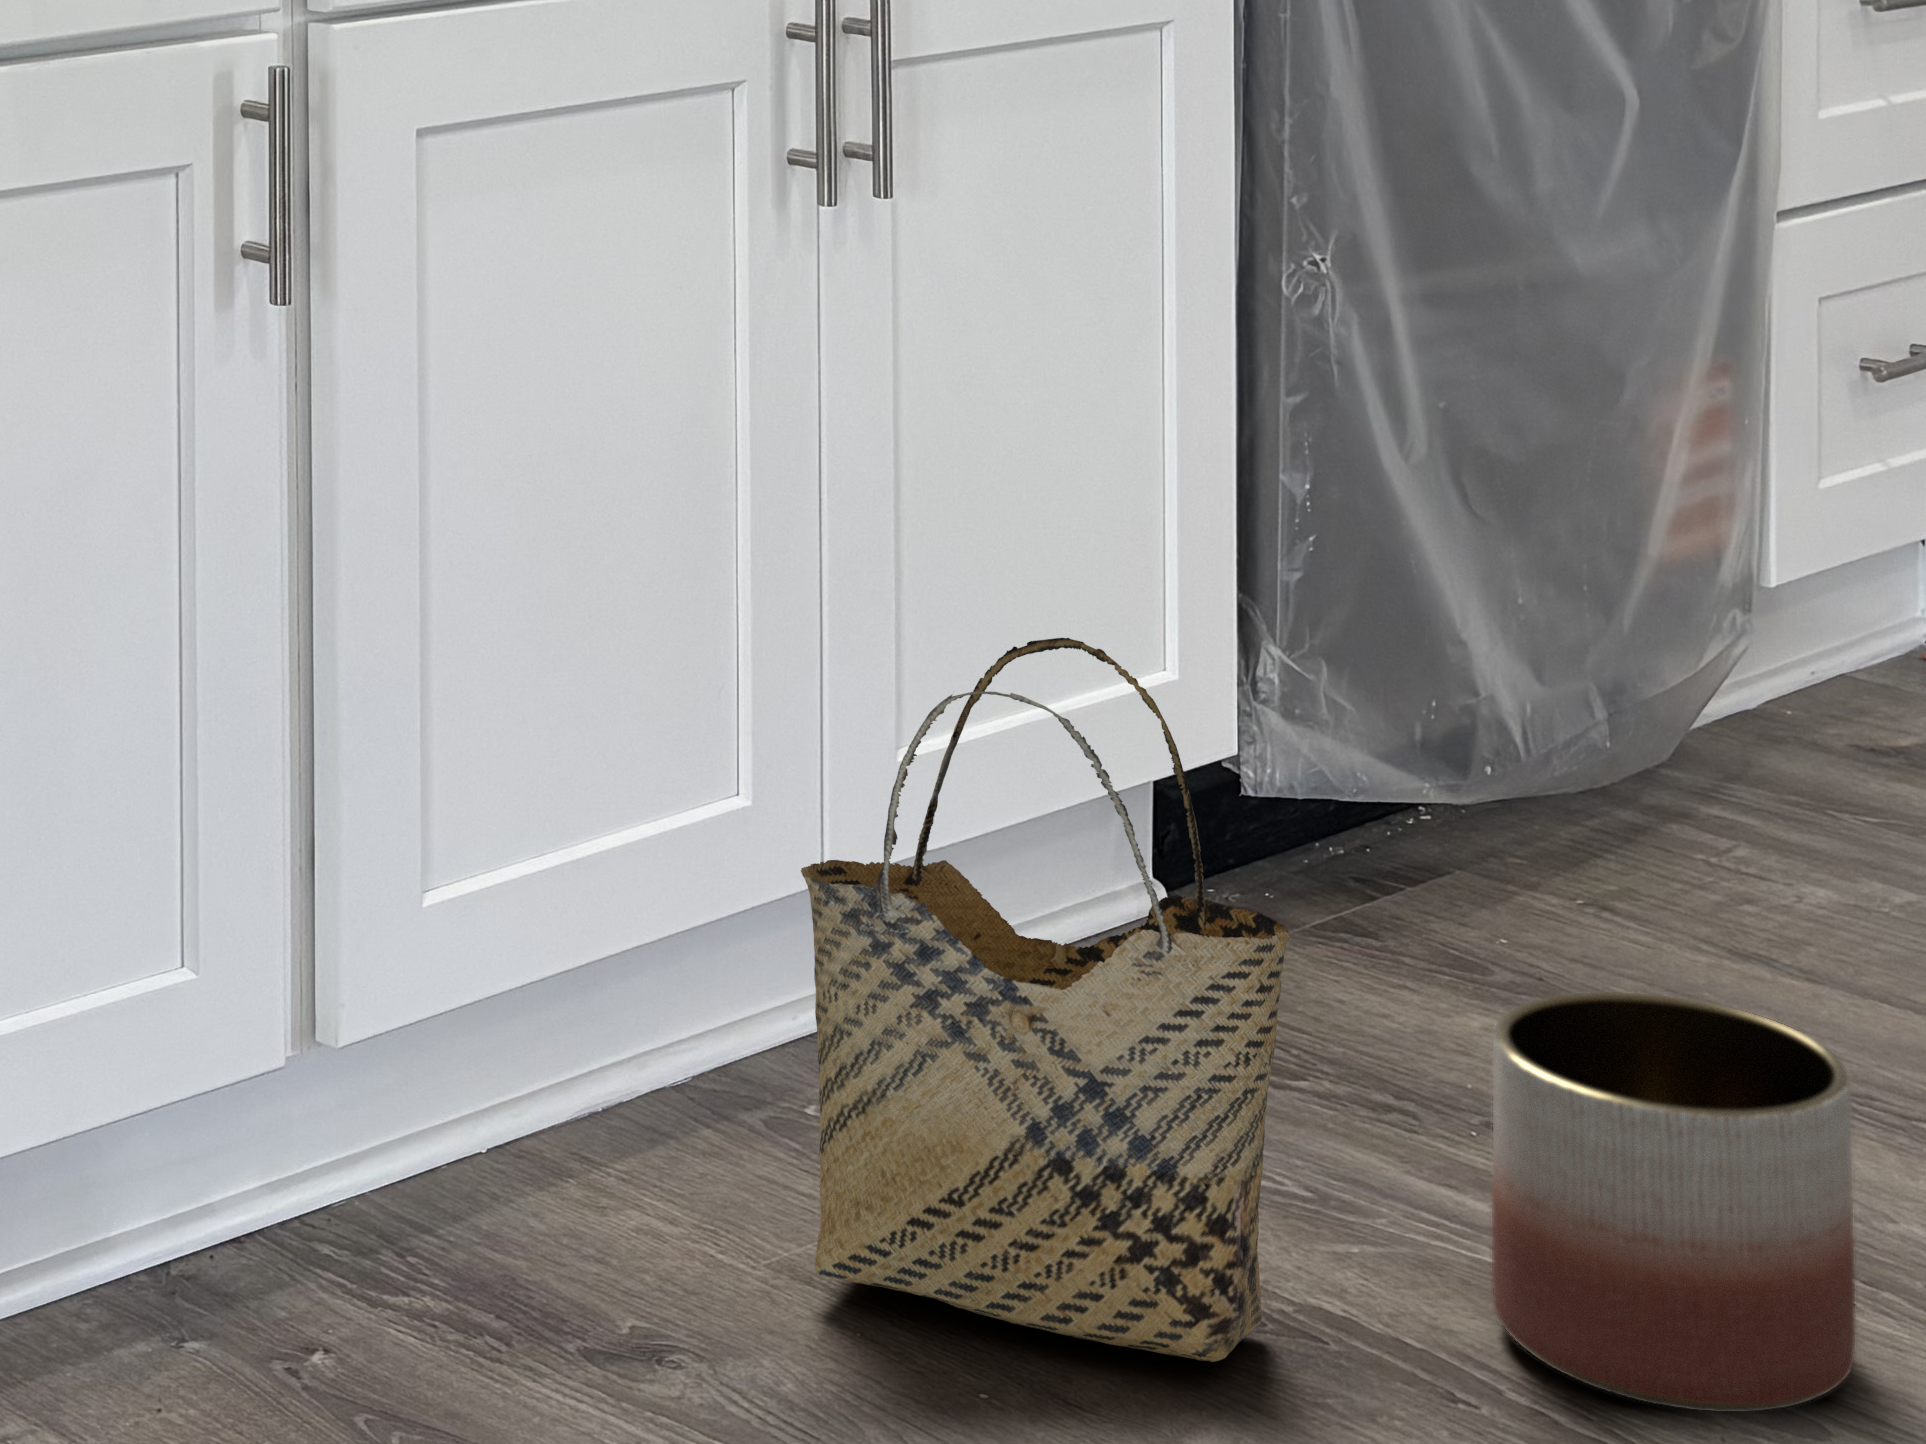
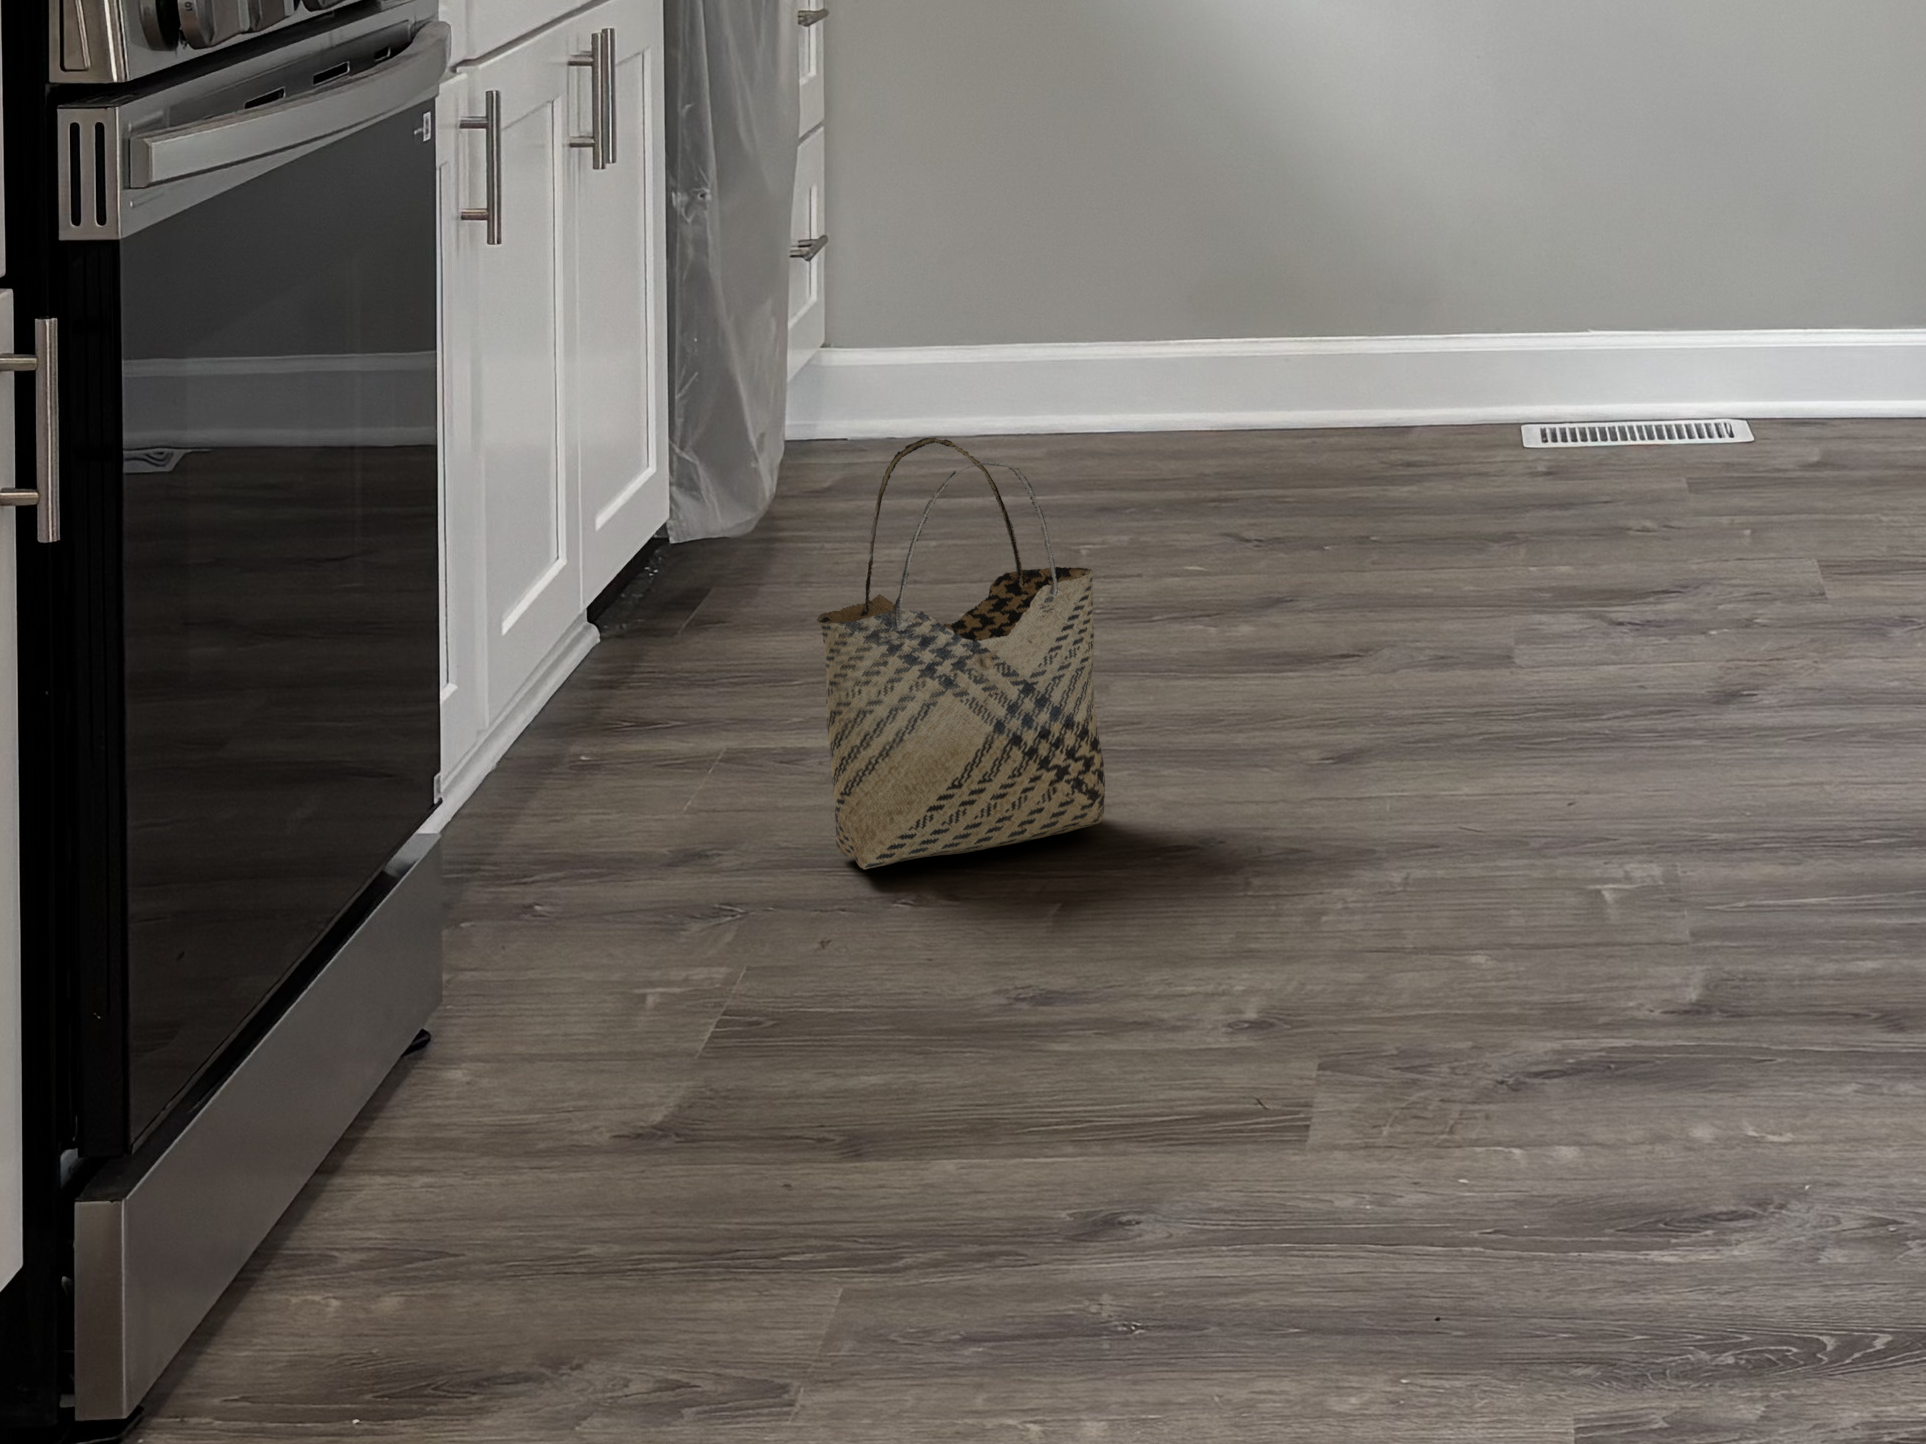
planter: present [1492,992,1855,1412] -> none [1140,557,1330,772]

